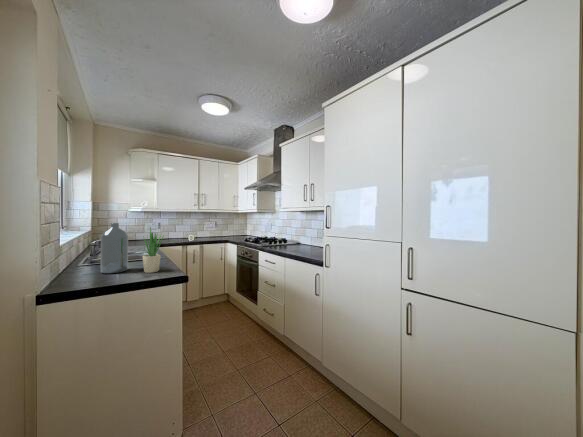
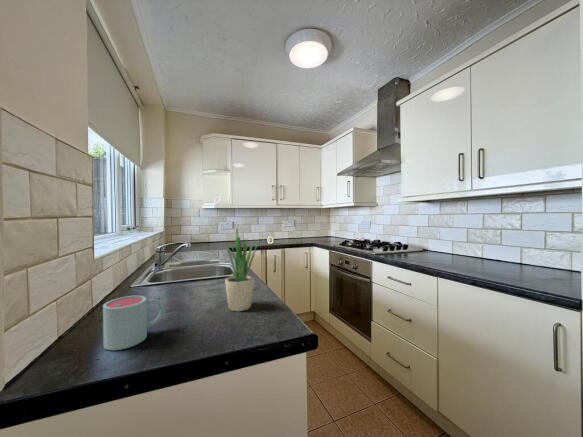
bottle: present [101,223,128,274] -> none [162,221,203,308]
mug: none [69,262,104,287] -> present [103,296,164,350]

